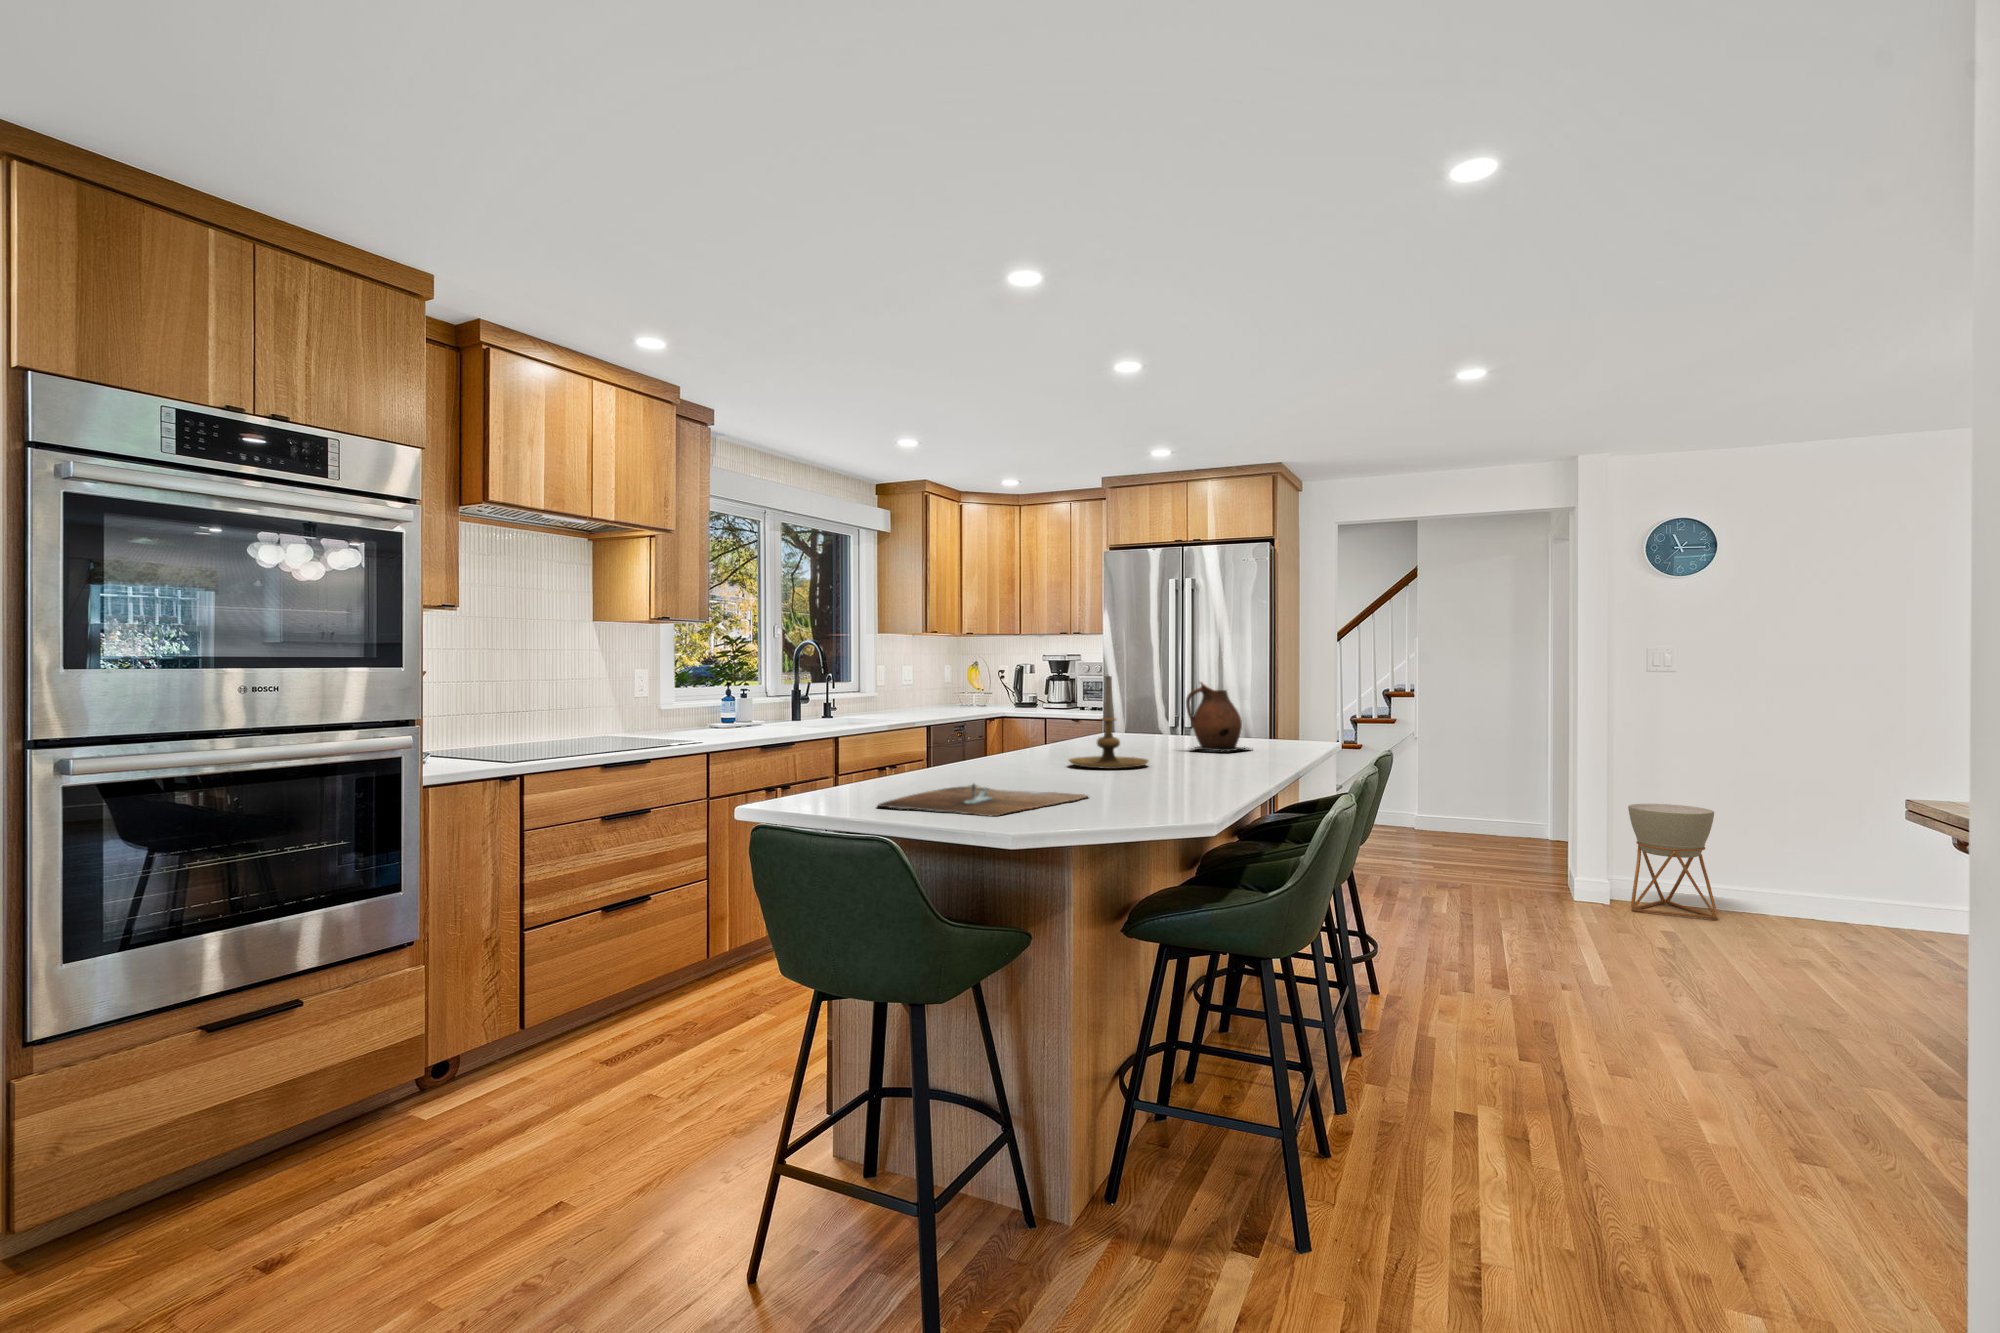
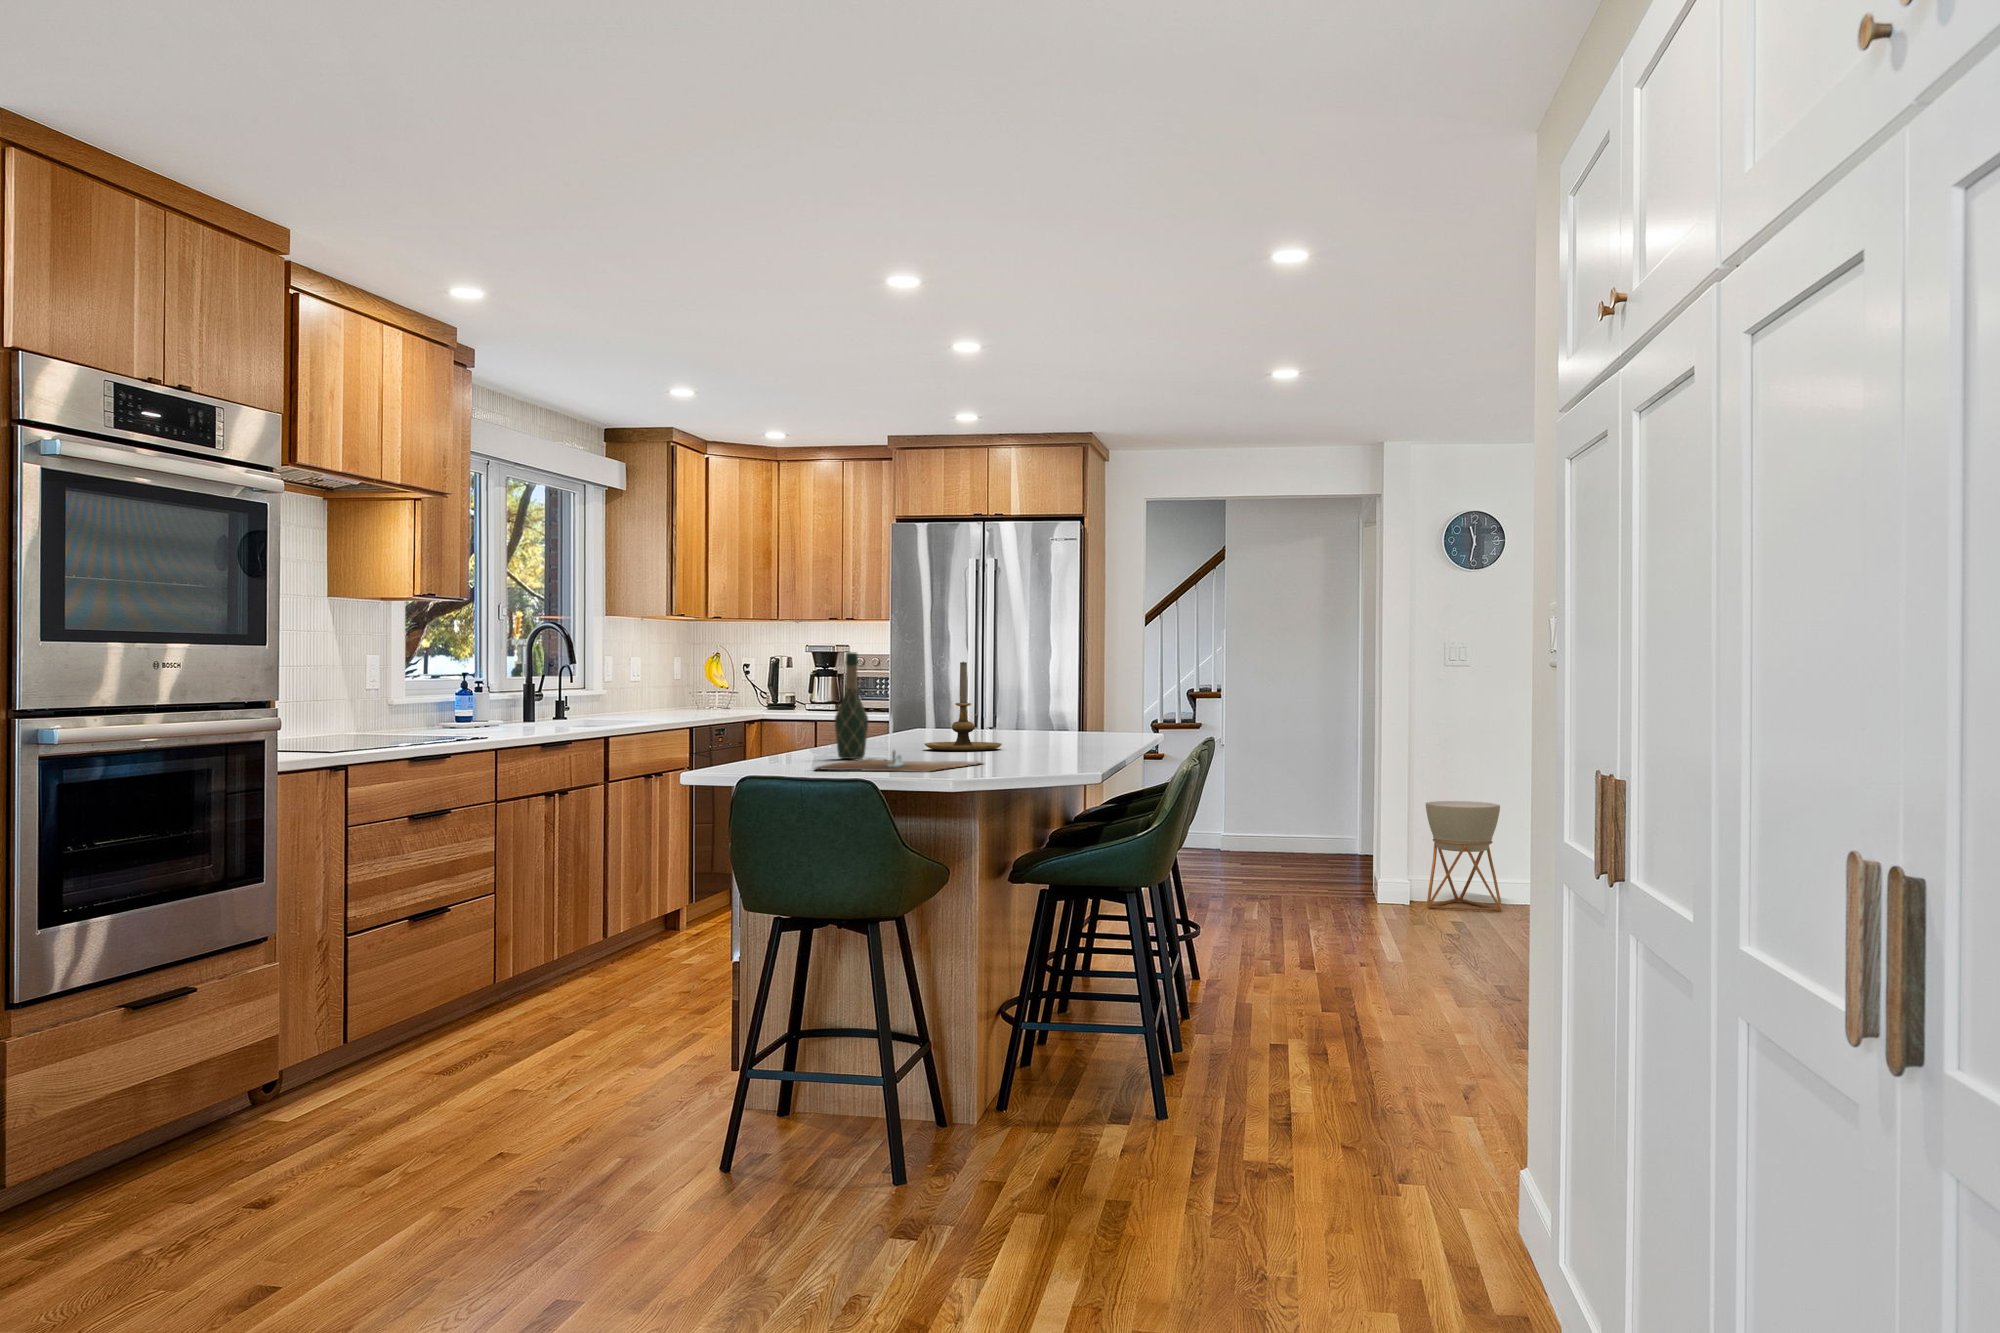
wine bottle: none [948,669,984,782] -> present [835,652,868,759]
ceramic pitcher: present [1186,682,1247,752] -> none [1019,671,1084,741]

